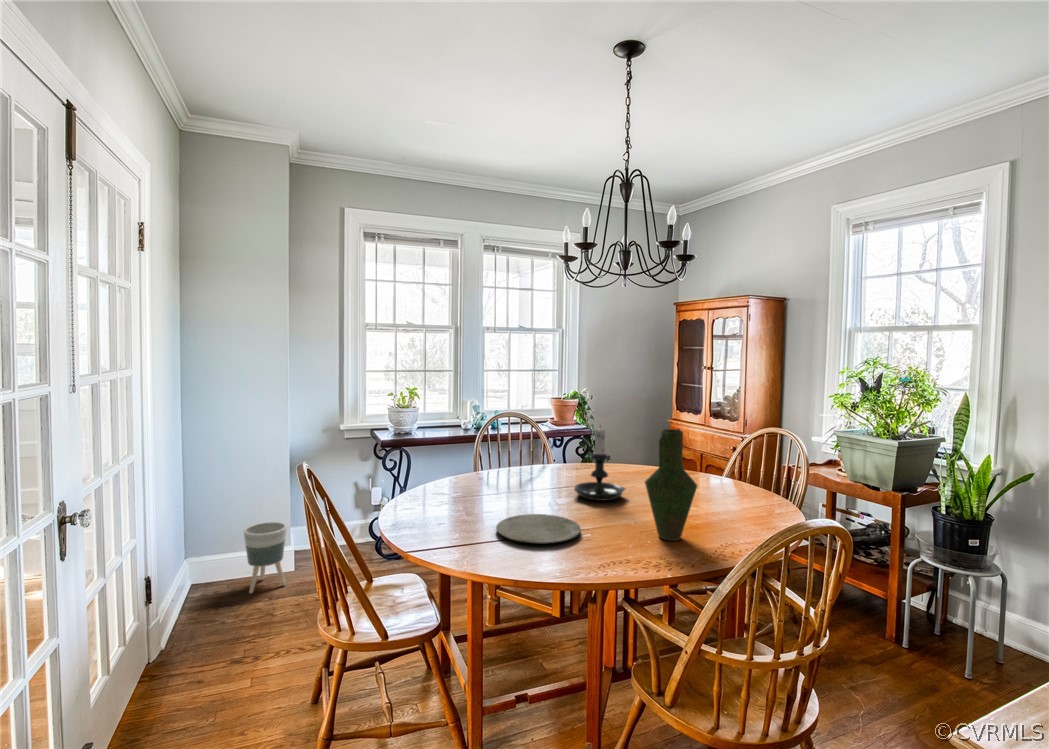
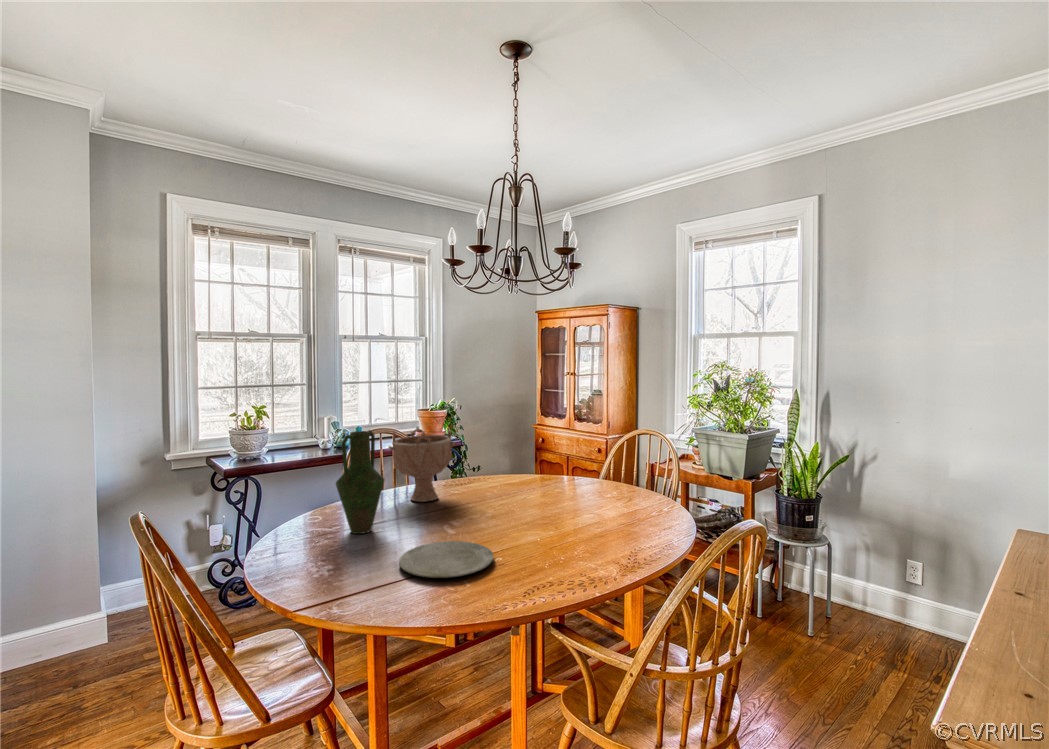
decorative bowl: none [507,411,568,480] -> present [388,427,455,502]
candle holder: present [574,428,625,501] -> none [471,437,524,518]
vase: present [645,429,697,541] -> present [336,430,384,534]
planter: present [244,522,287,593] -> none [29,585,96,684]

